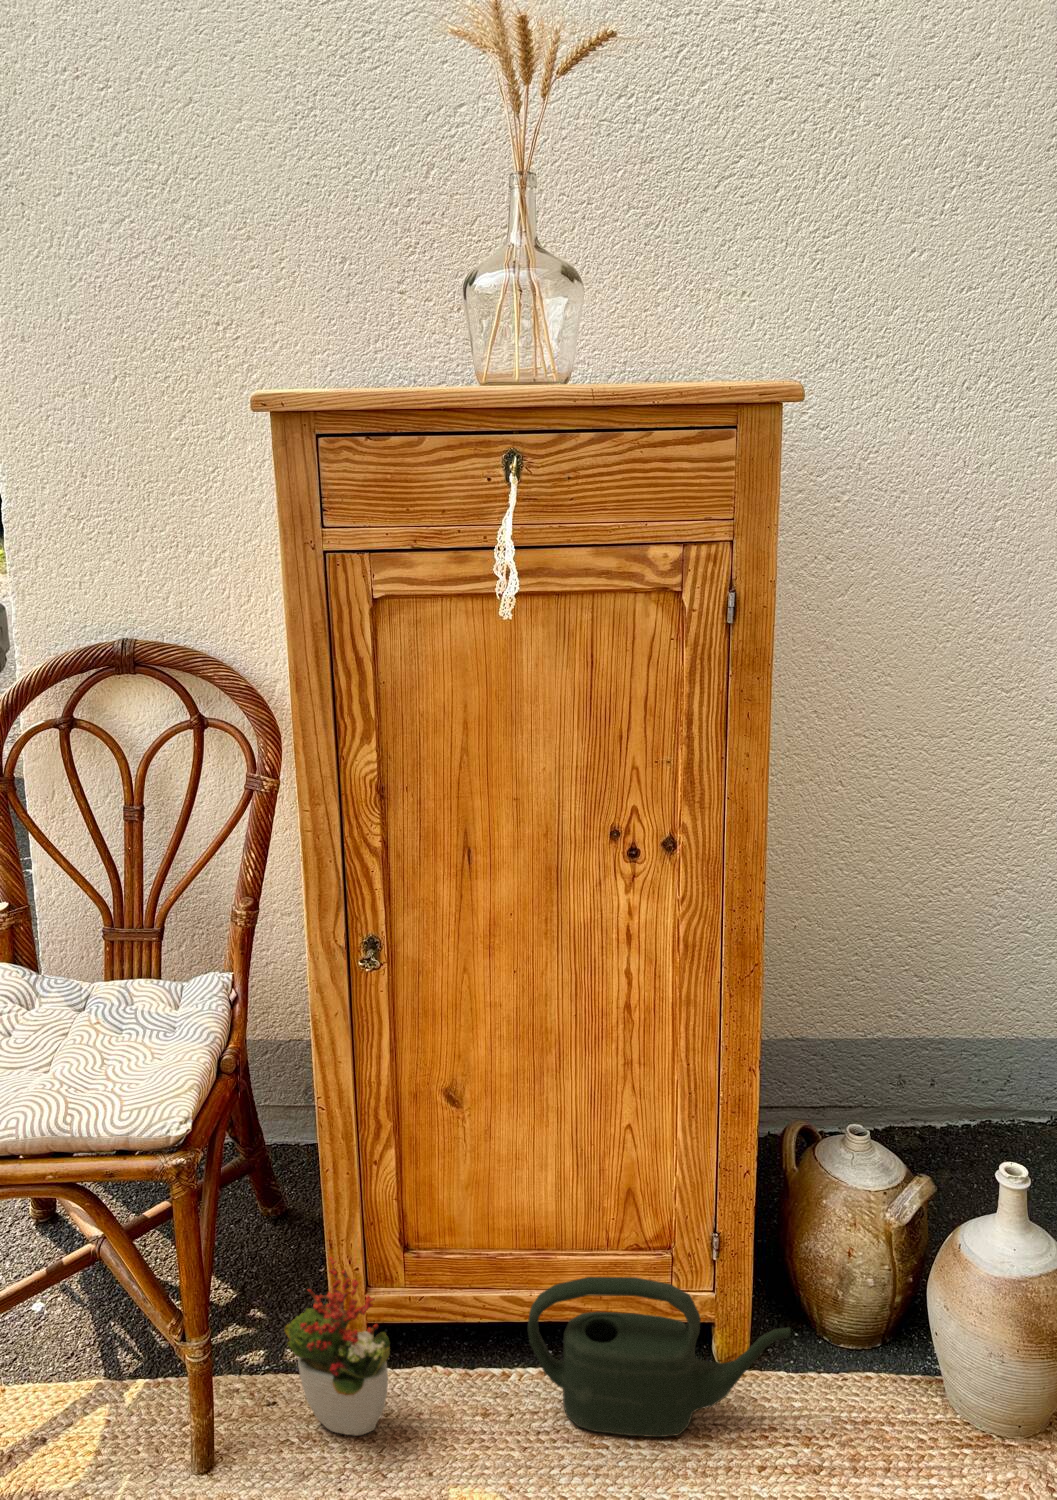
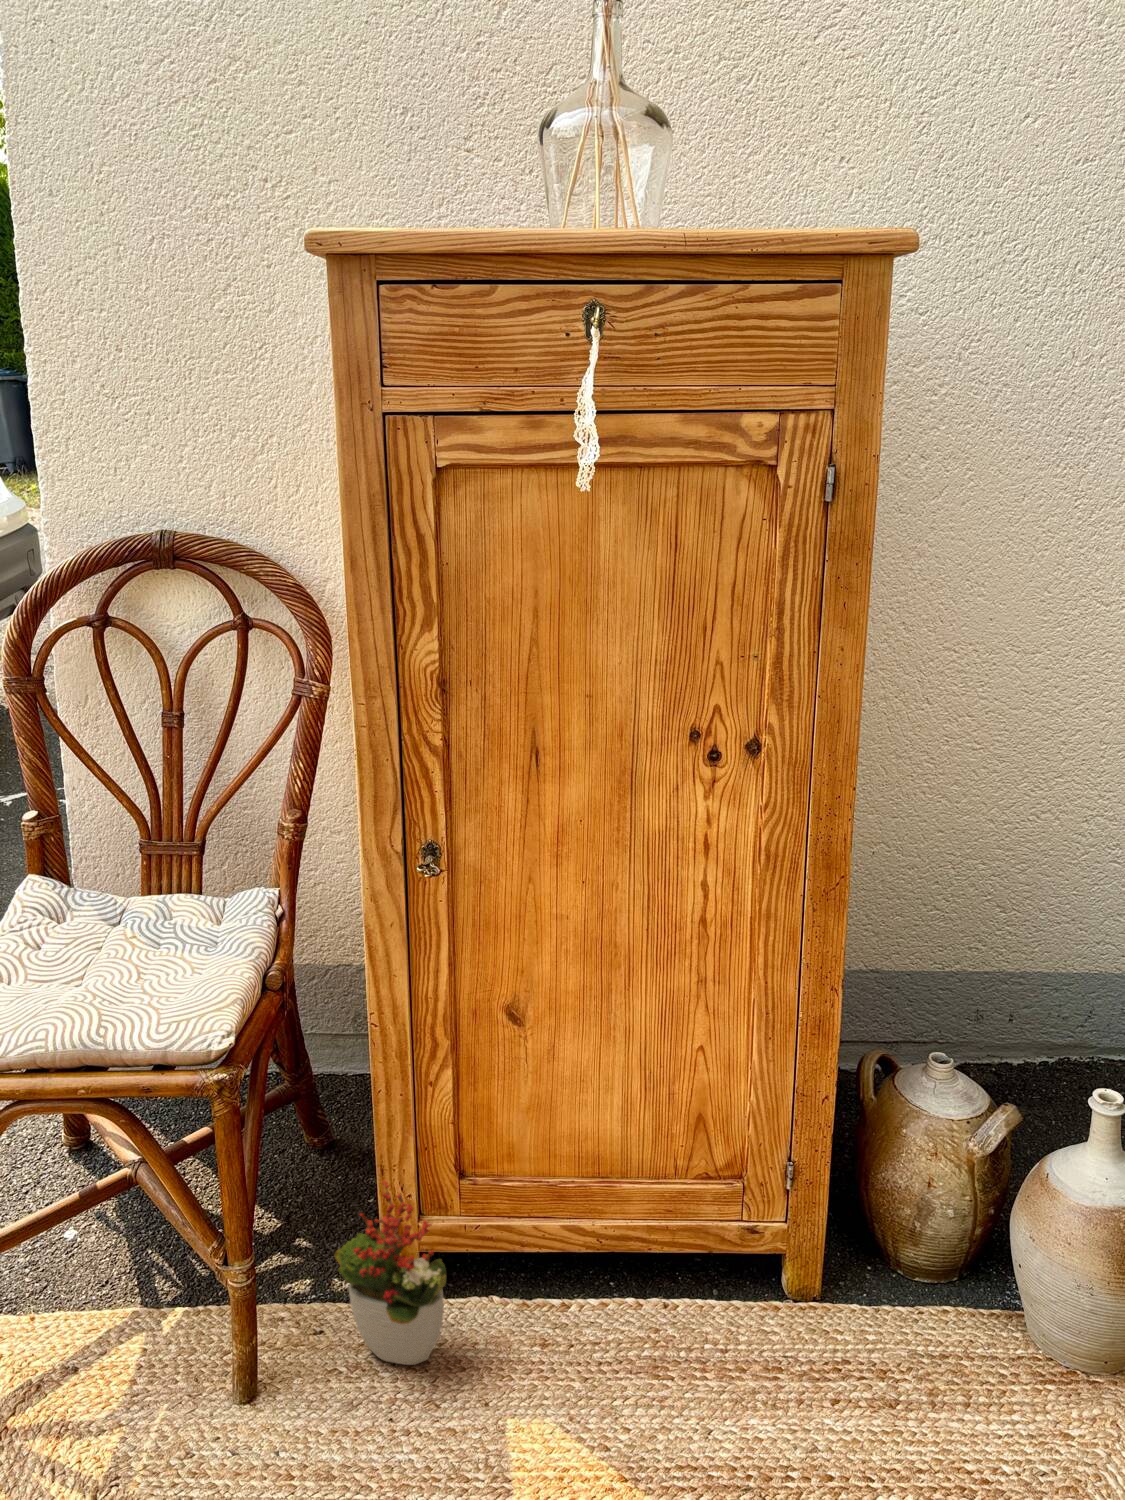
watering can: present [528,1277,790,1437] -> none [591,1205,869,1371]

